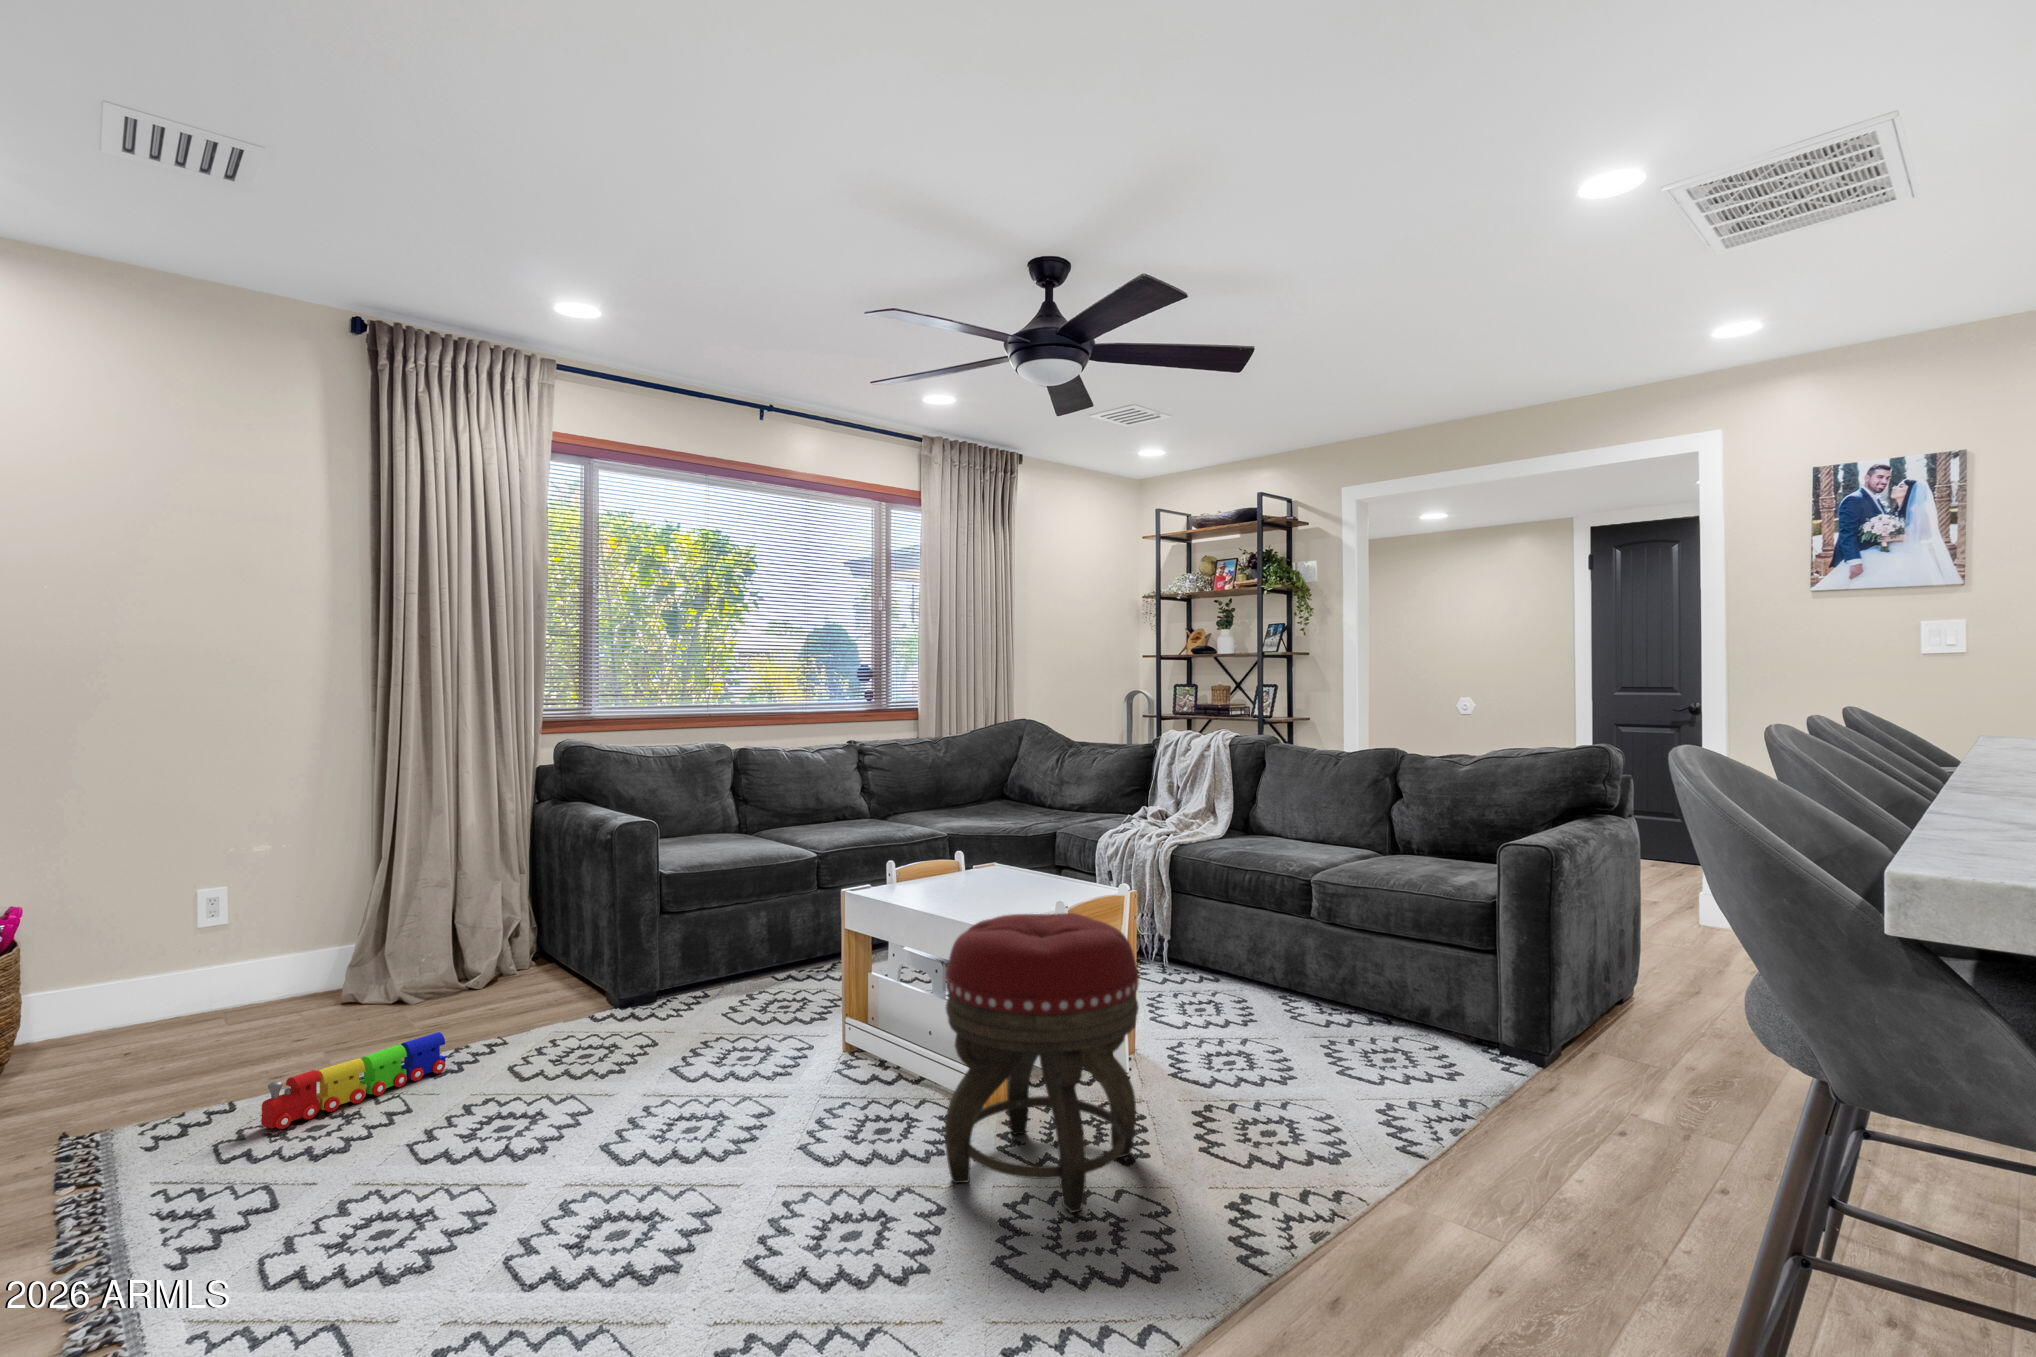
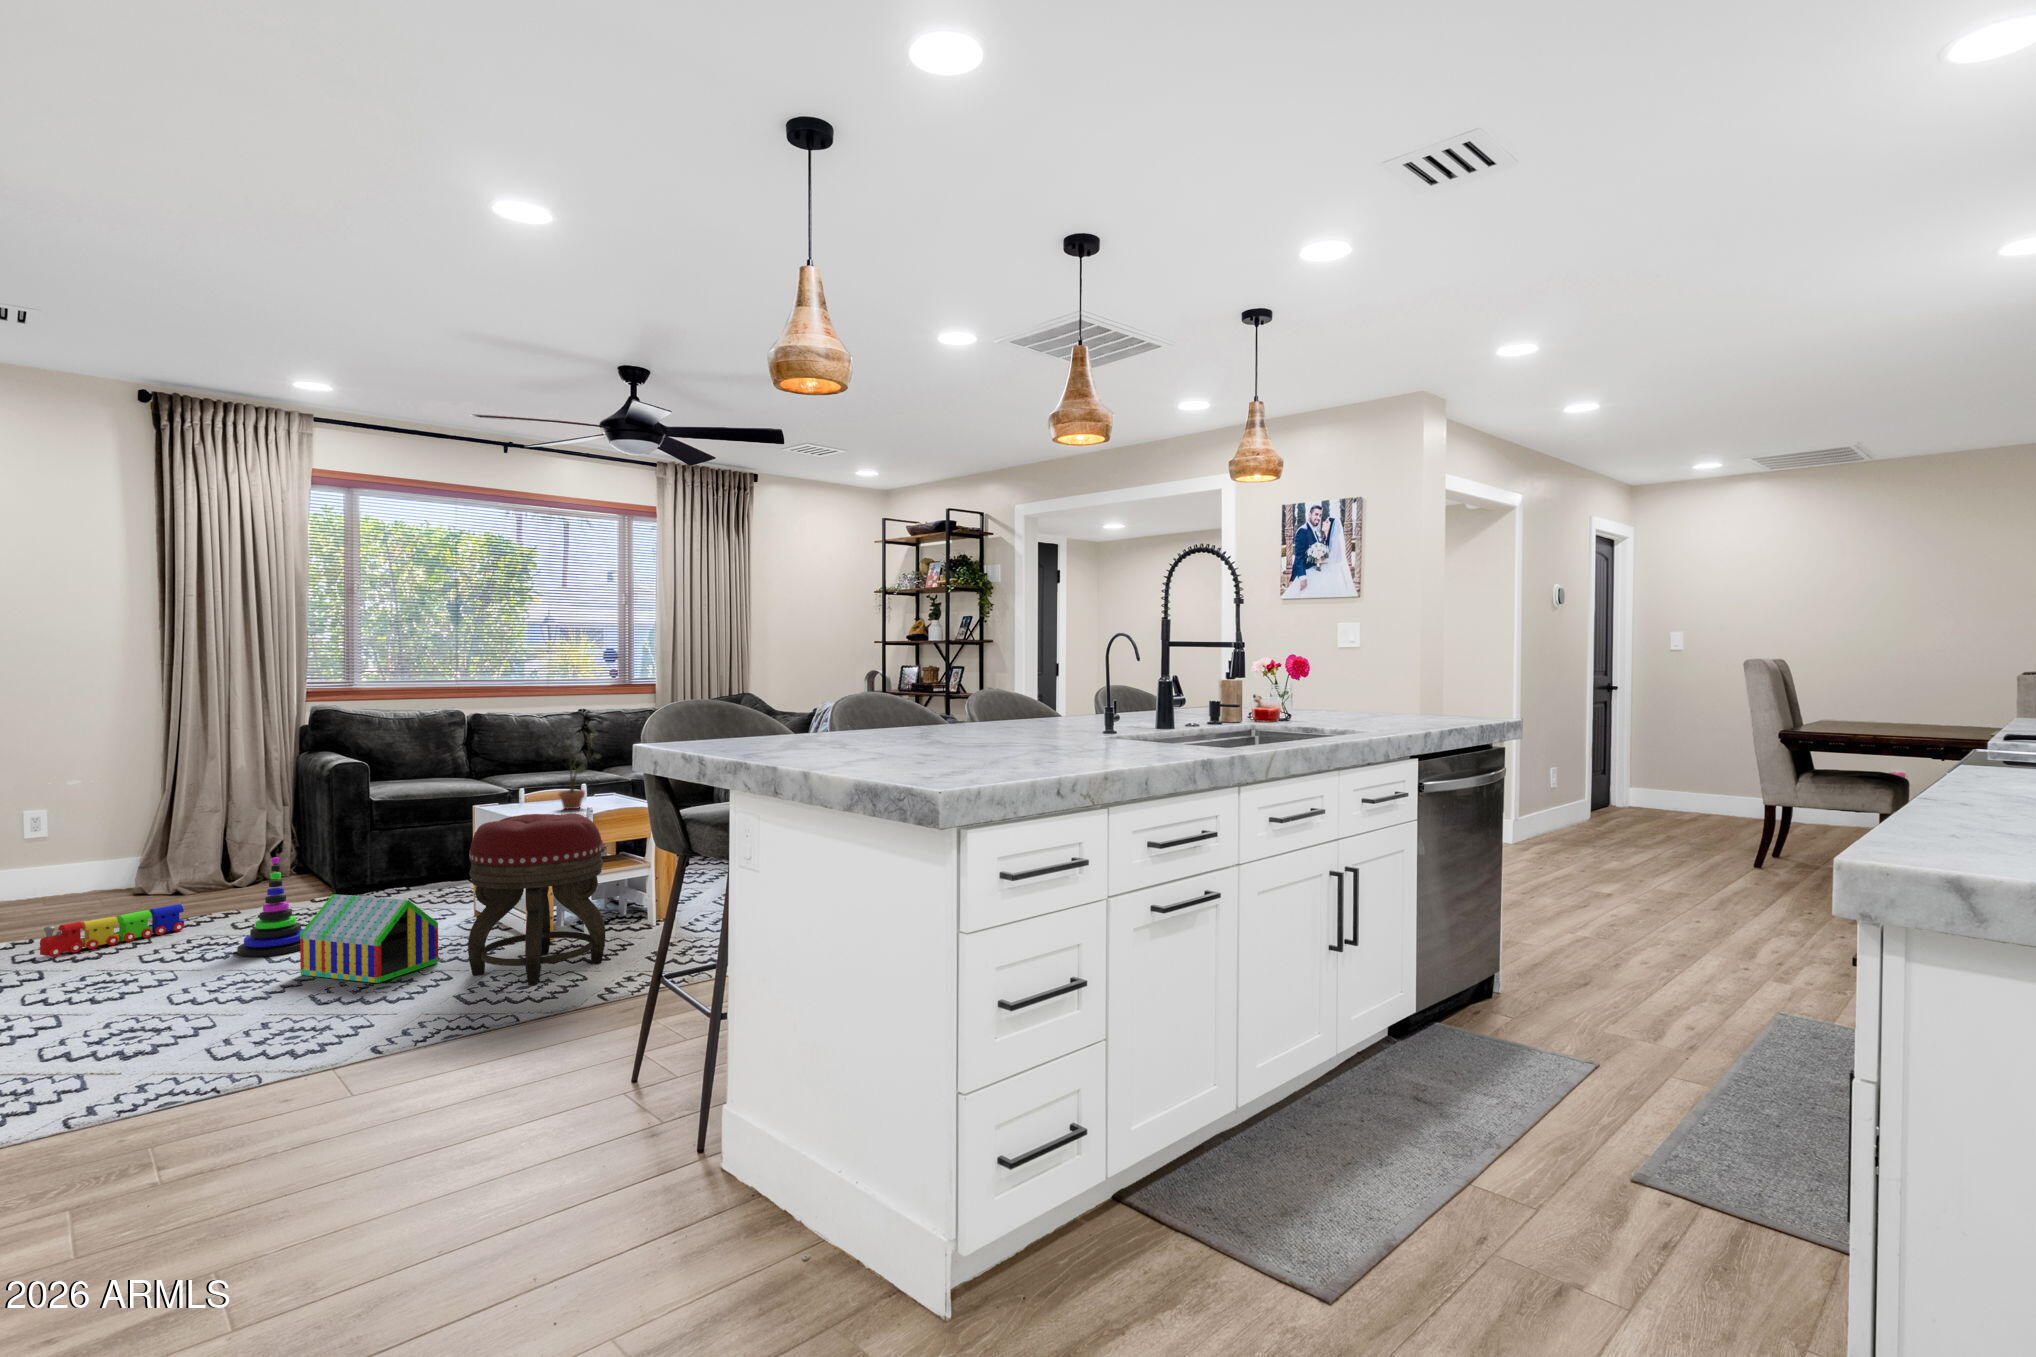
potted plant: none [958,768,1025,893] -> present [559,726,601,809]
stacking toy: none [549,974,651,1133] -> present [237,857,304,957]
toy house: none [679,1042,873,1203] -> present [300,894,438,983]

